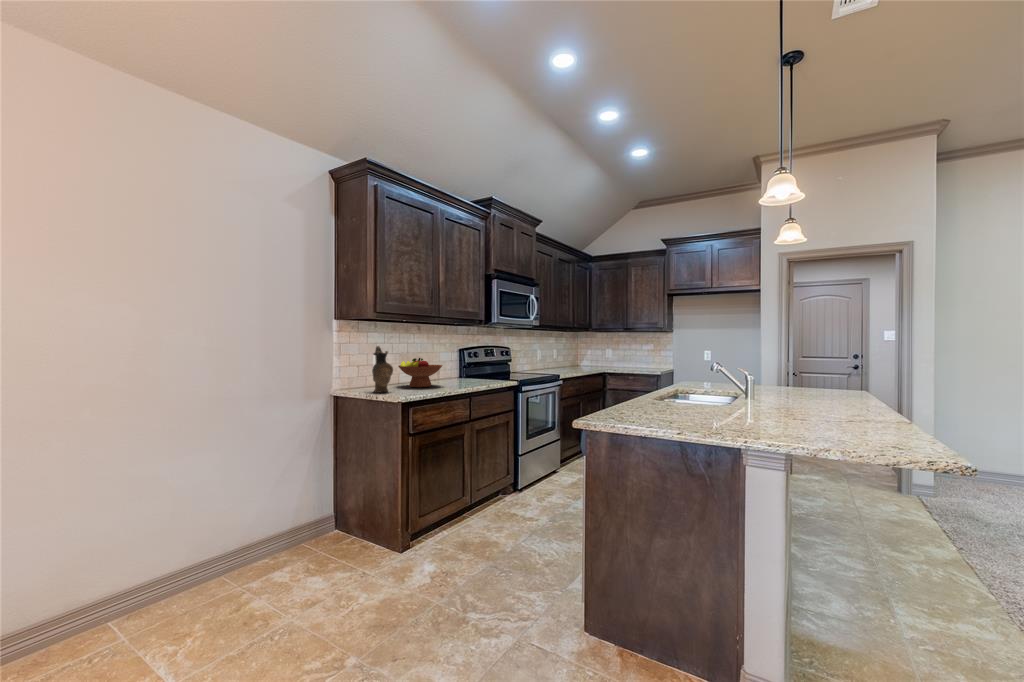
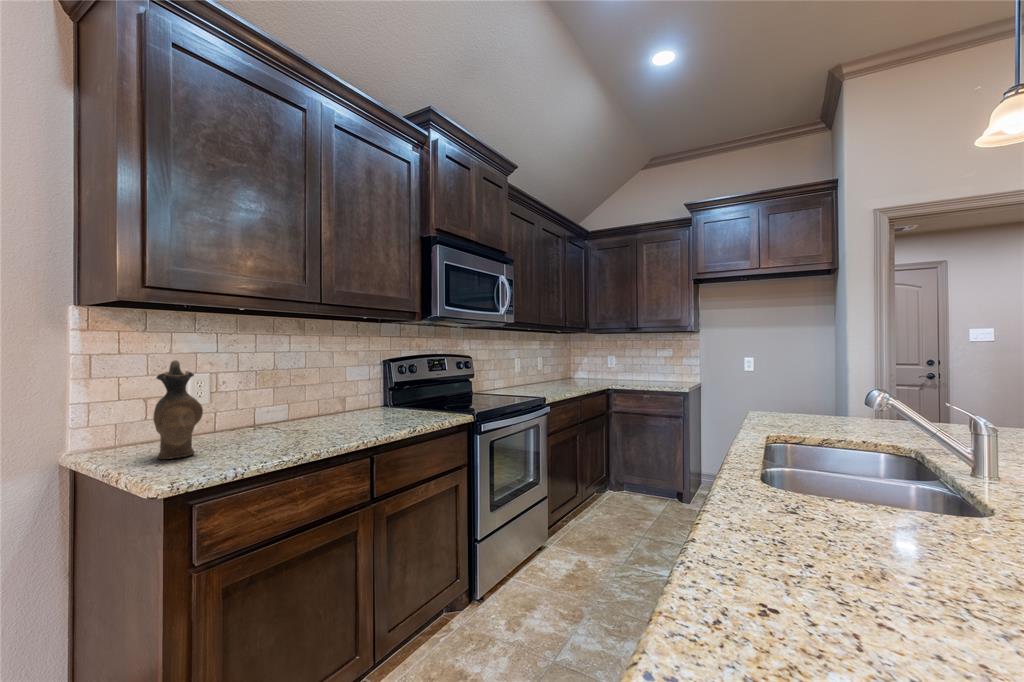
fruit bowl: present [398,358,442,387] -> none [238,381,330,437]

